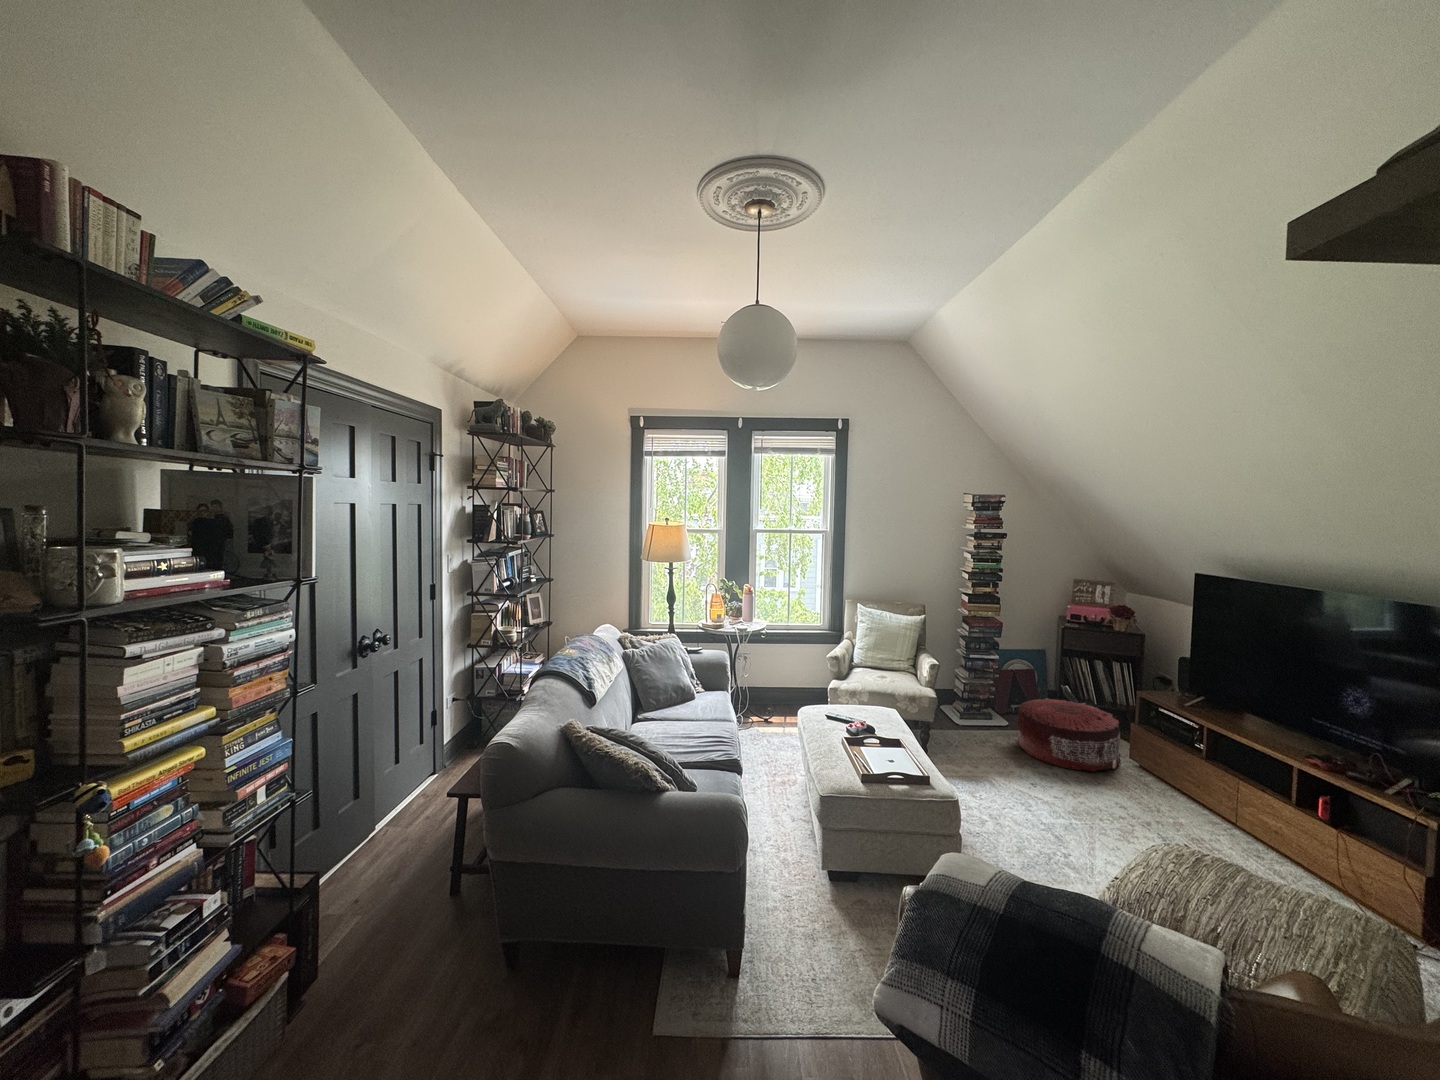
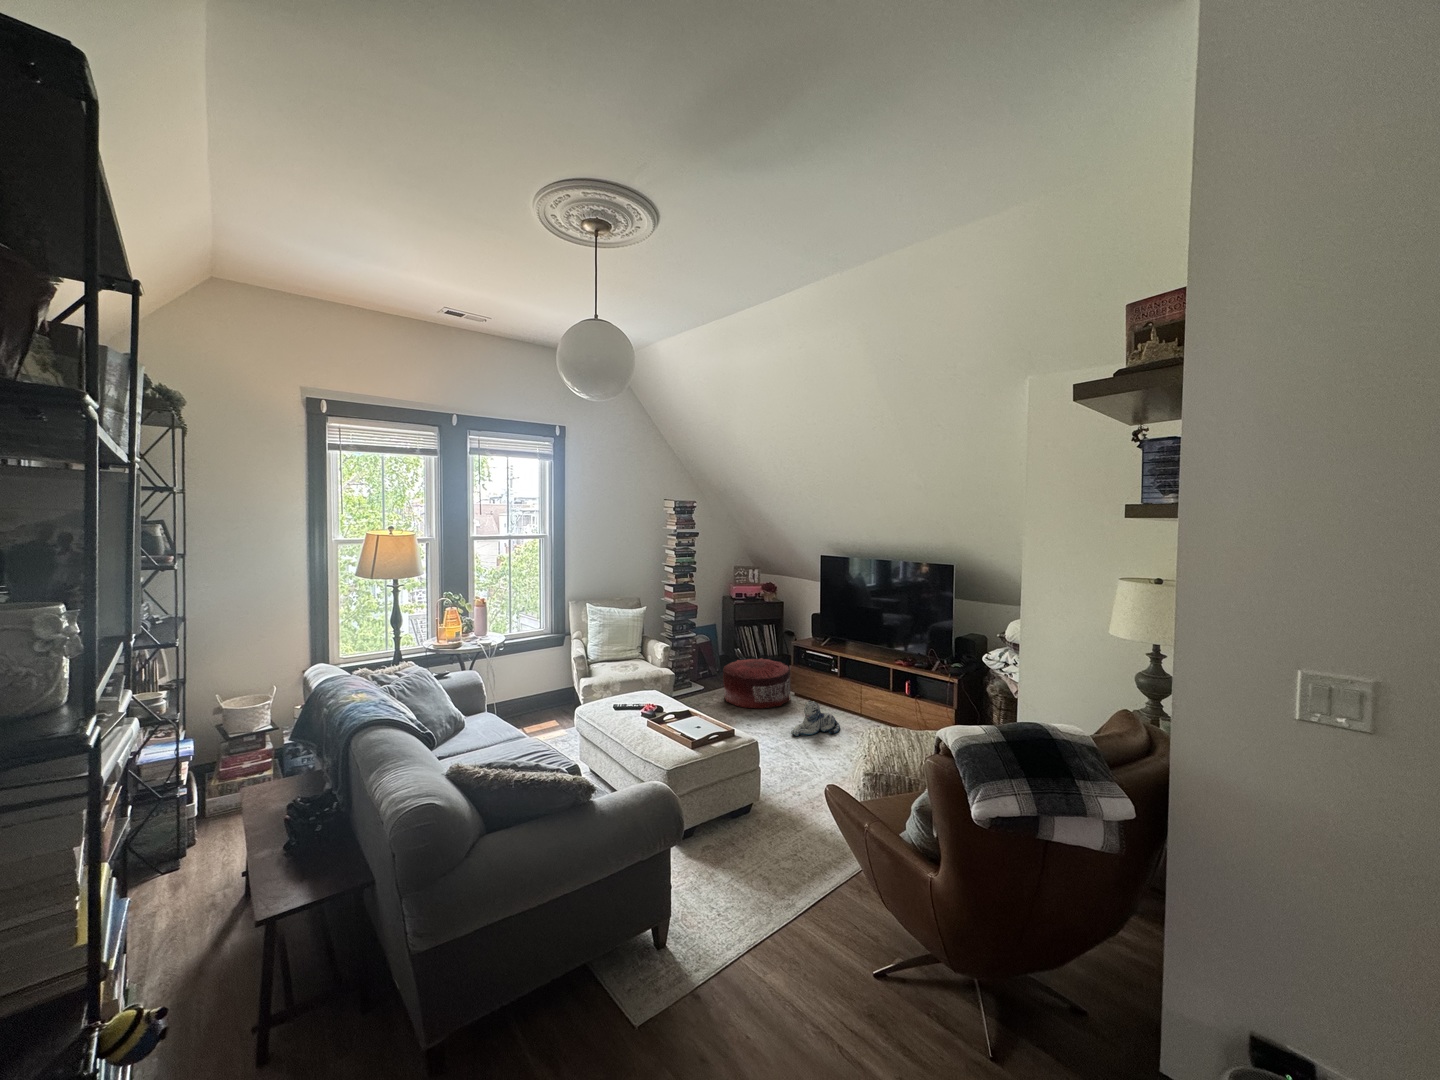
plush toy: none [1080,774,1174,834] -> present [791,700,840,736]

